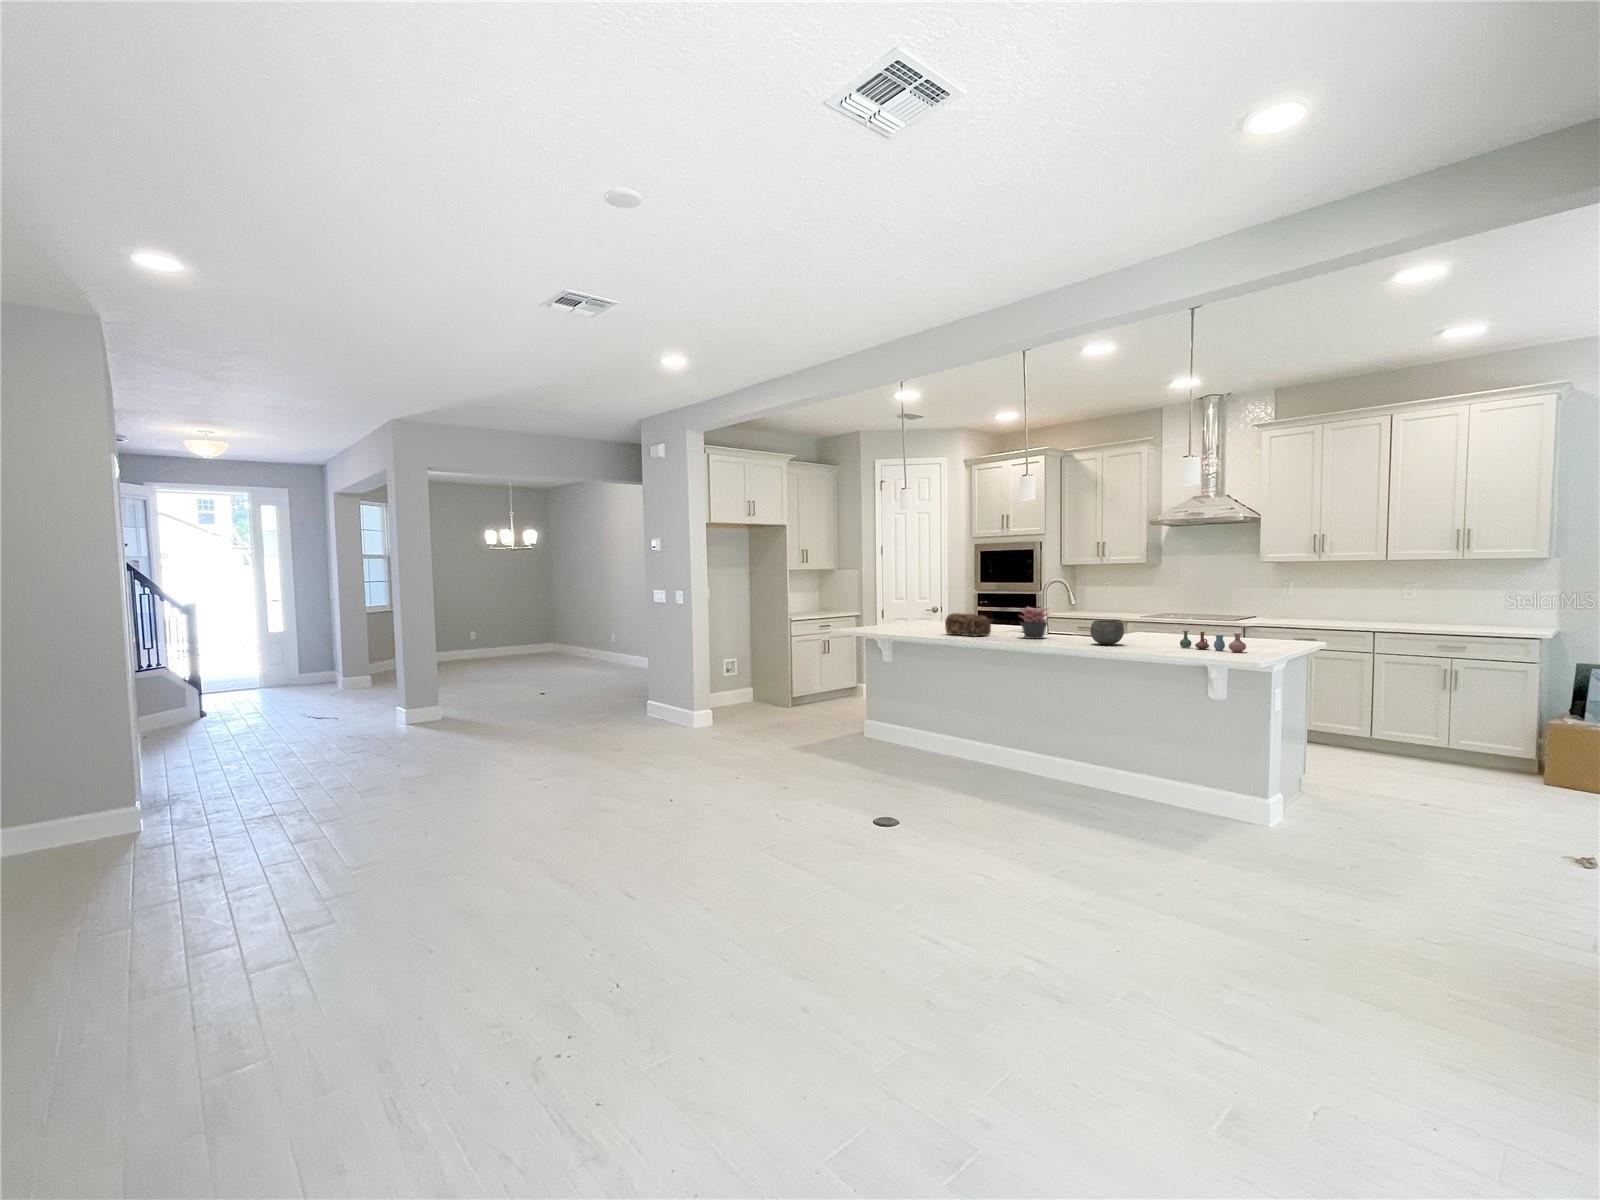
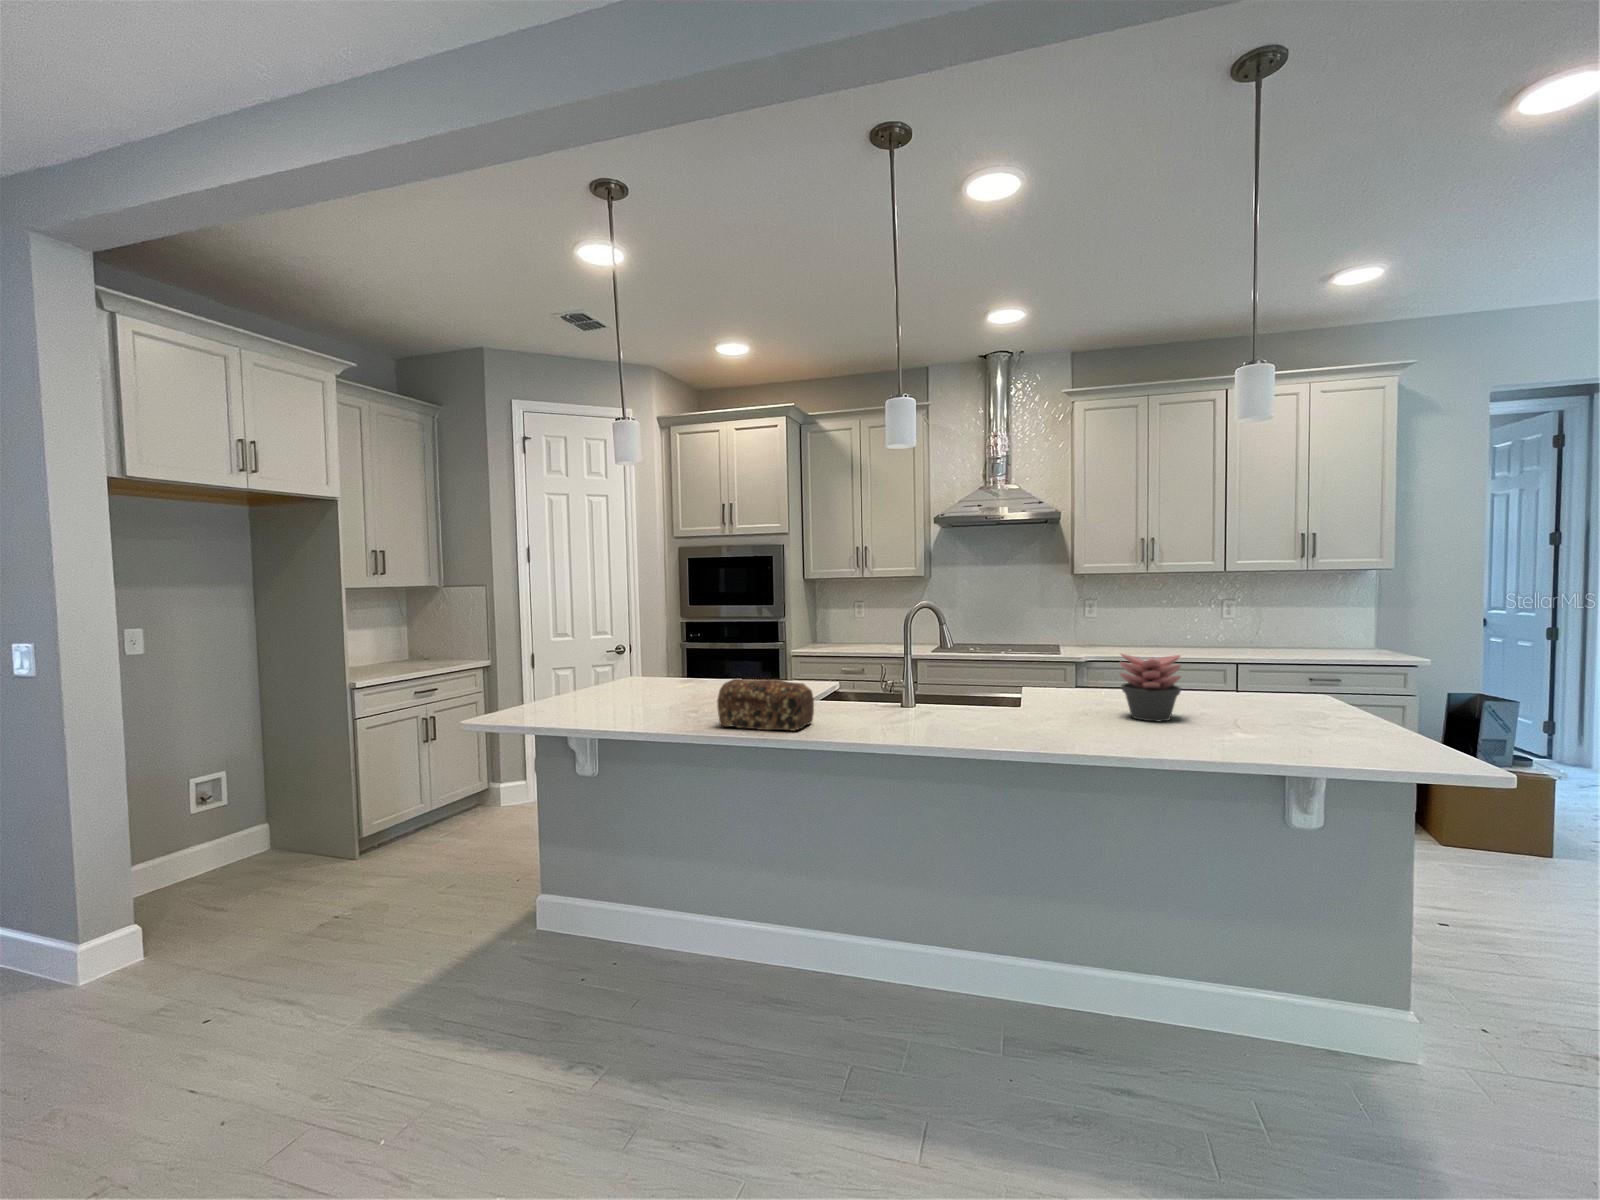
succulent plant: present [1020,607,1048,639] -> present [1120,653,1181,721]
ceramic bowl: present [1090,621,1124,645] -> none [1066,689,1137,745]
vase: present [1180,631,1246,652] -> none [1241,706,1411,754]

